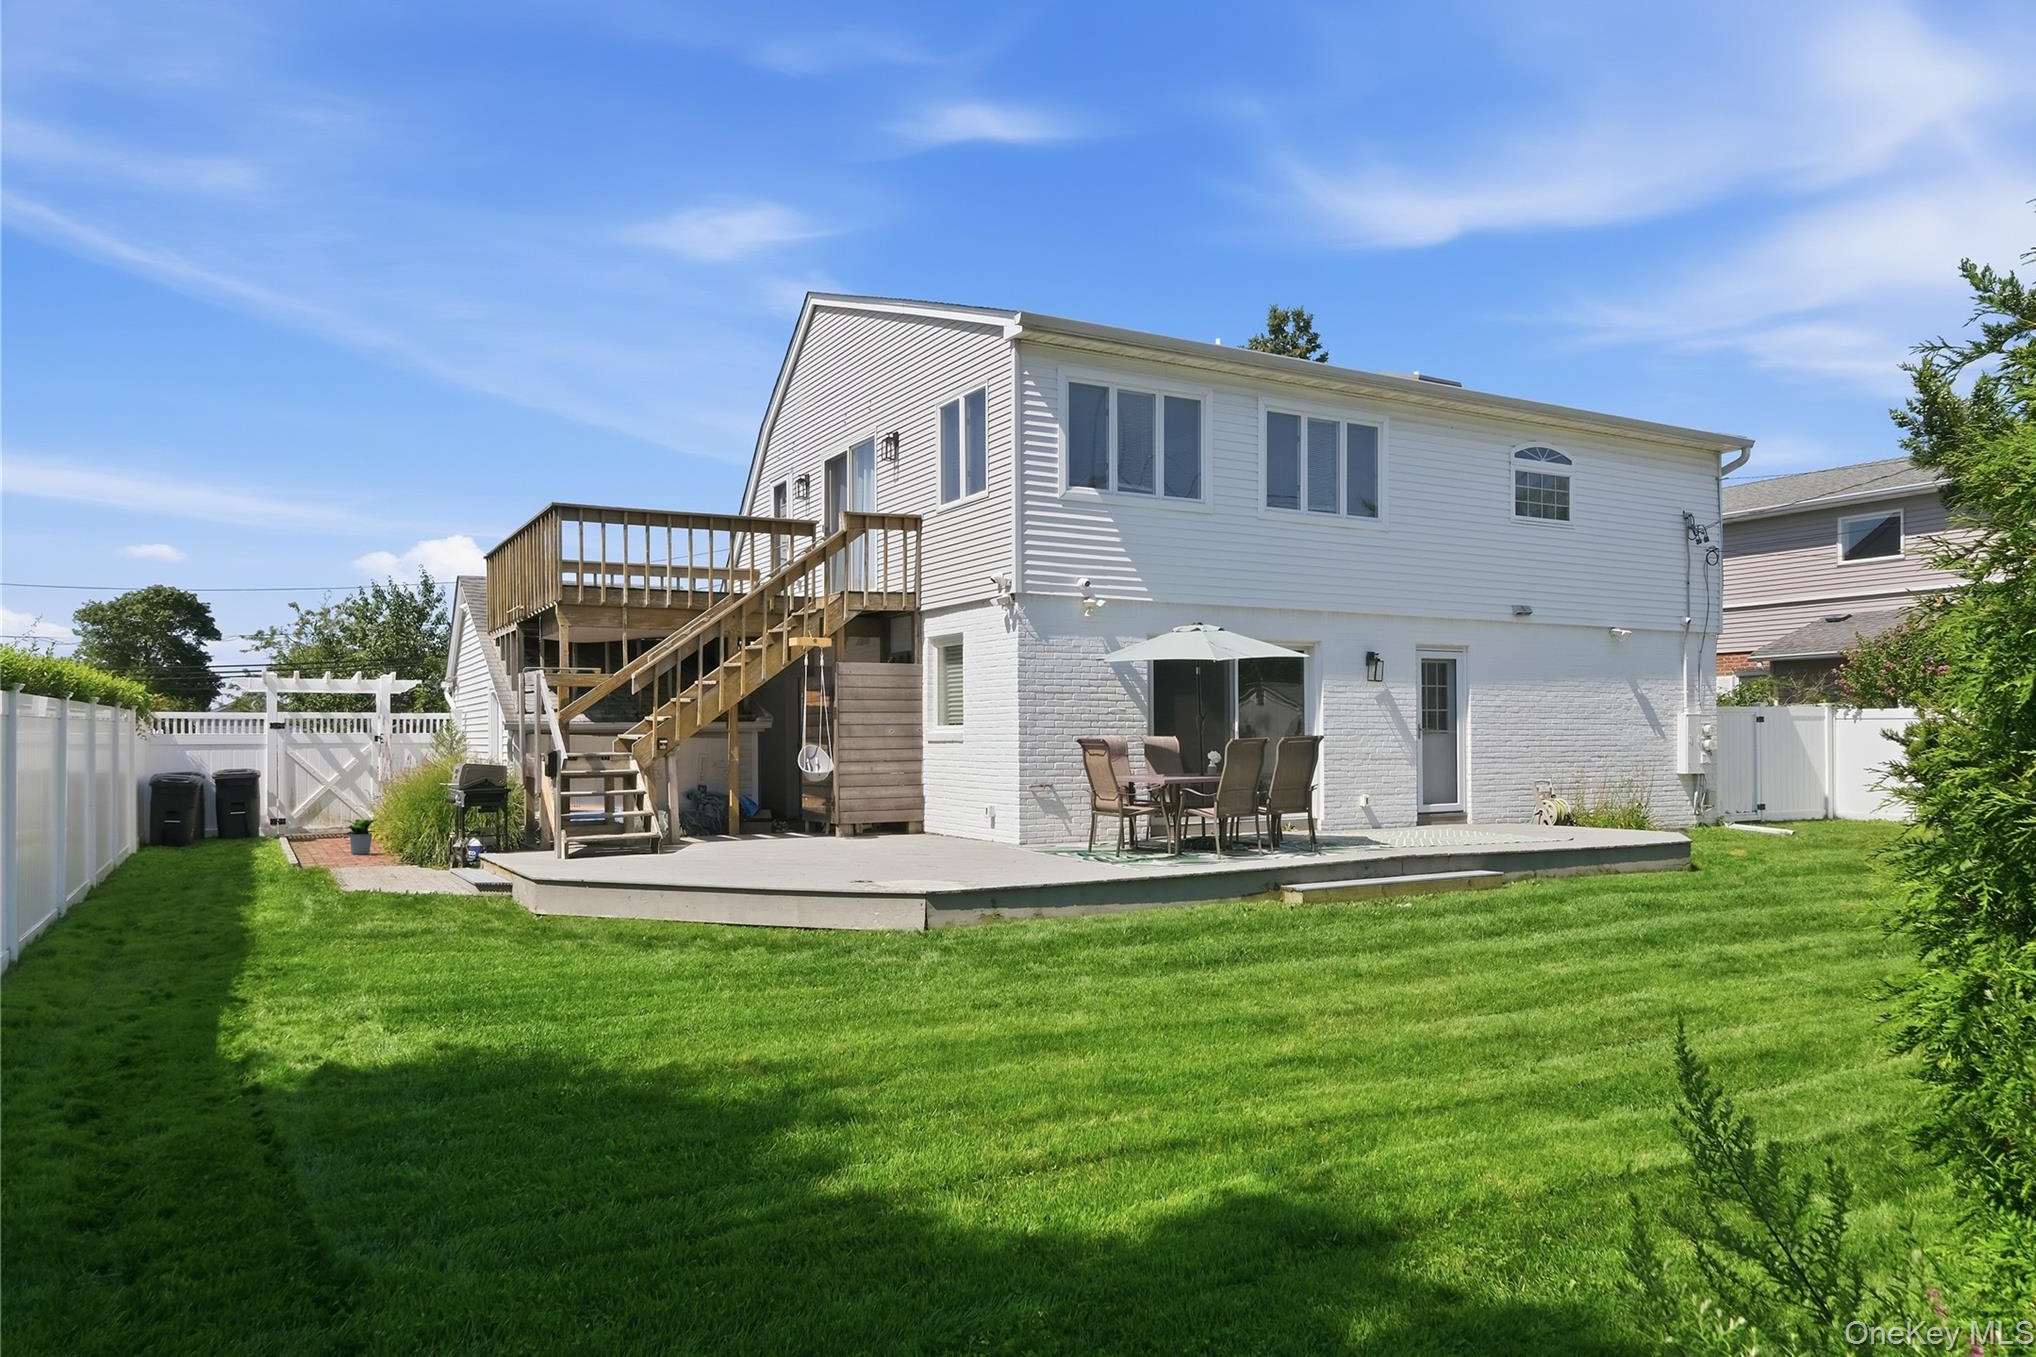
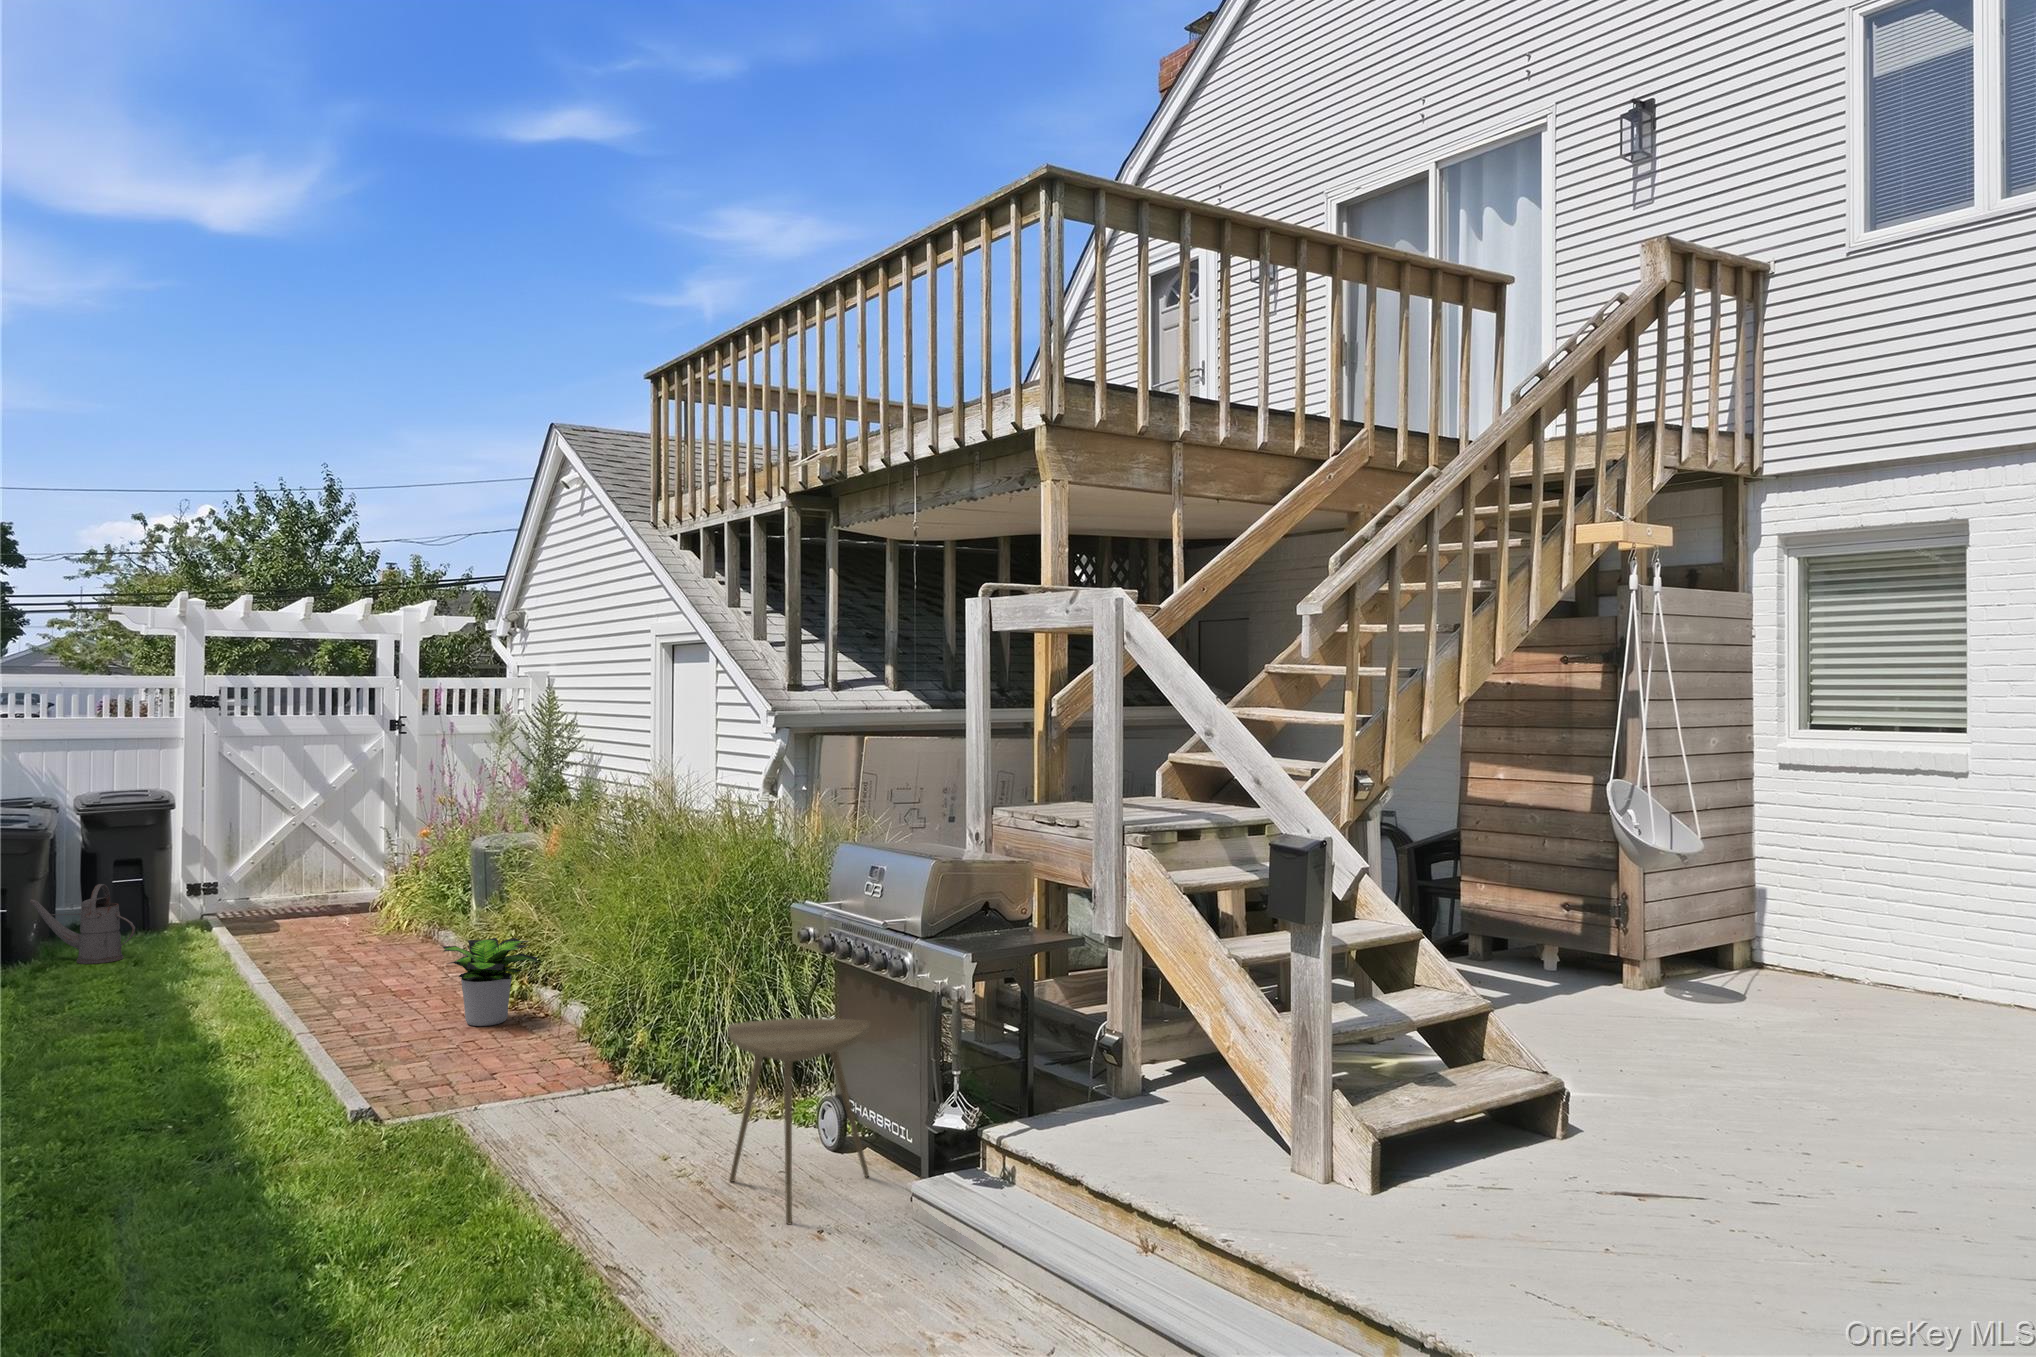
watering can: none [187,807,233,844] -> present [30,884,135,964]
side table: none [382,815,434,872] -> present [728,1018,871,1224]

